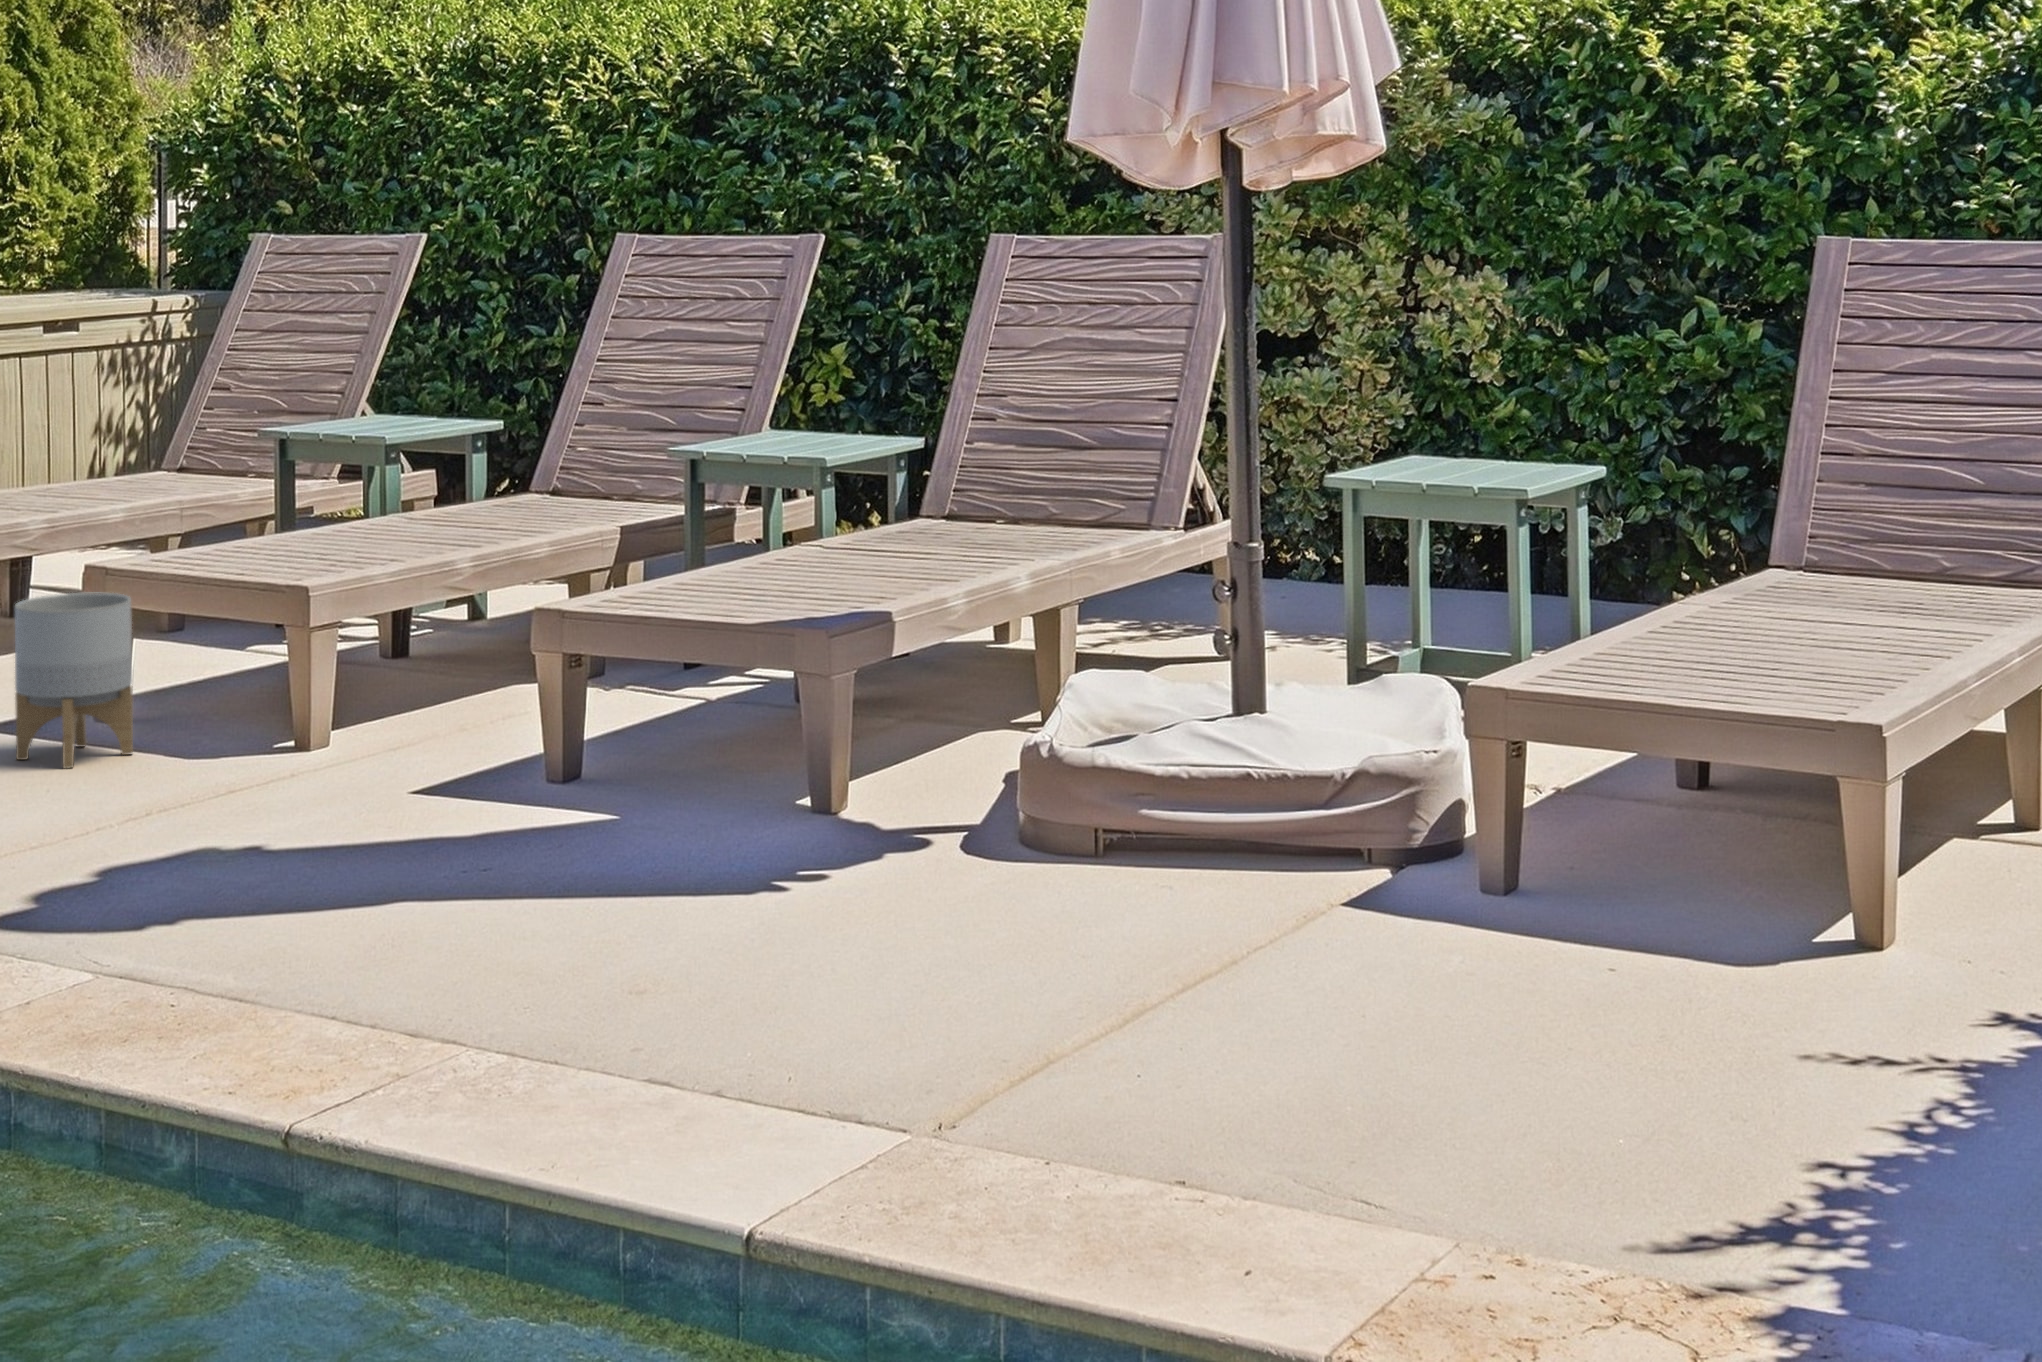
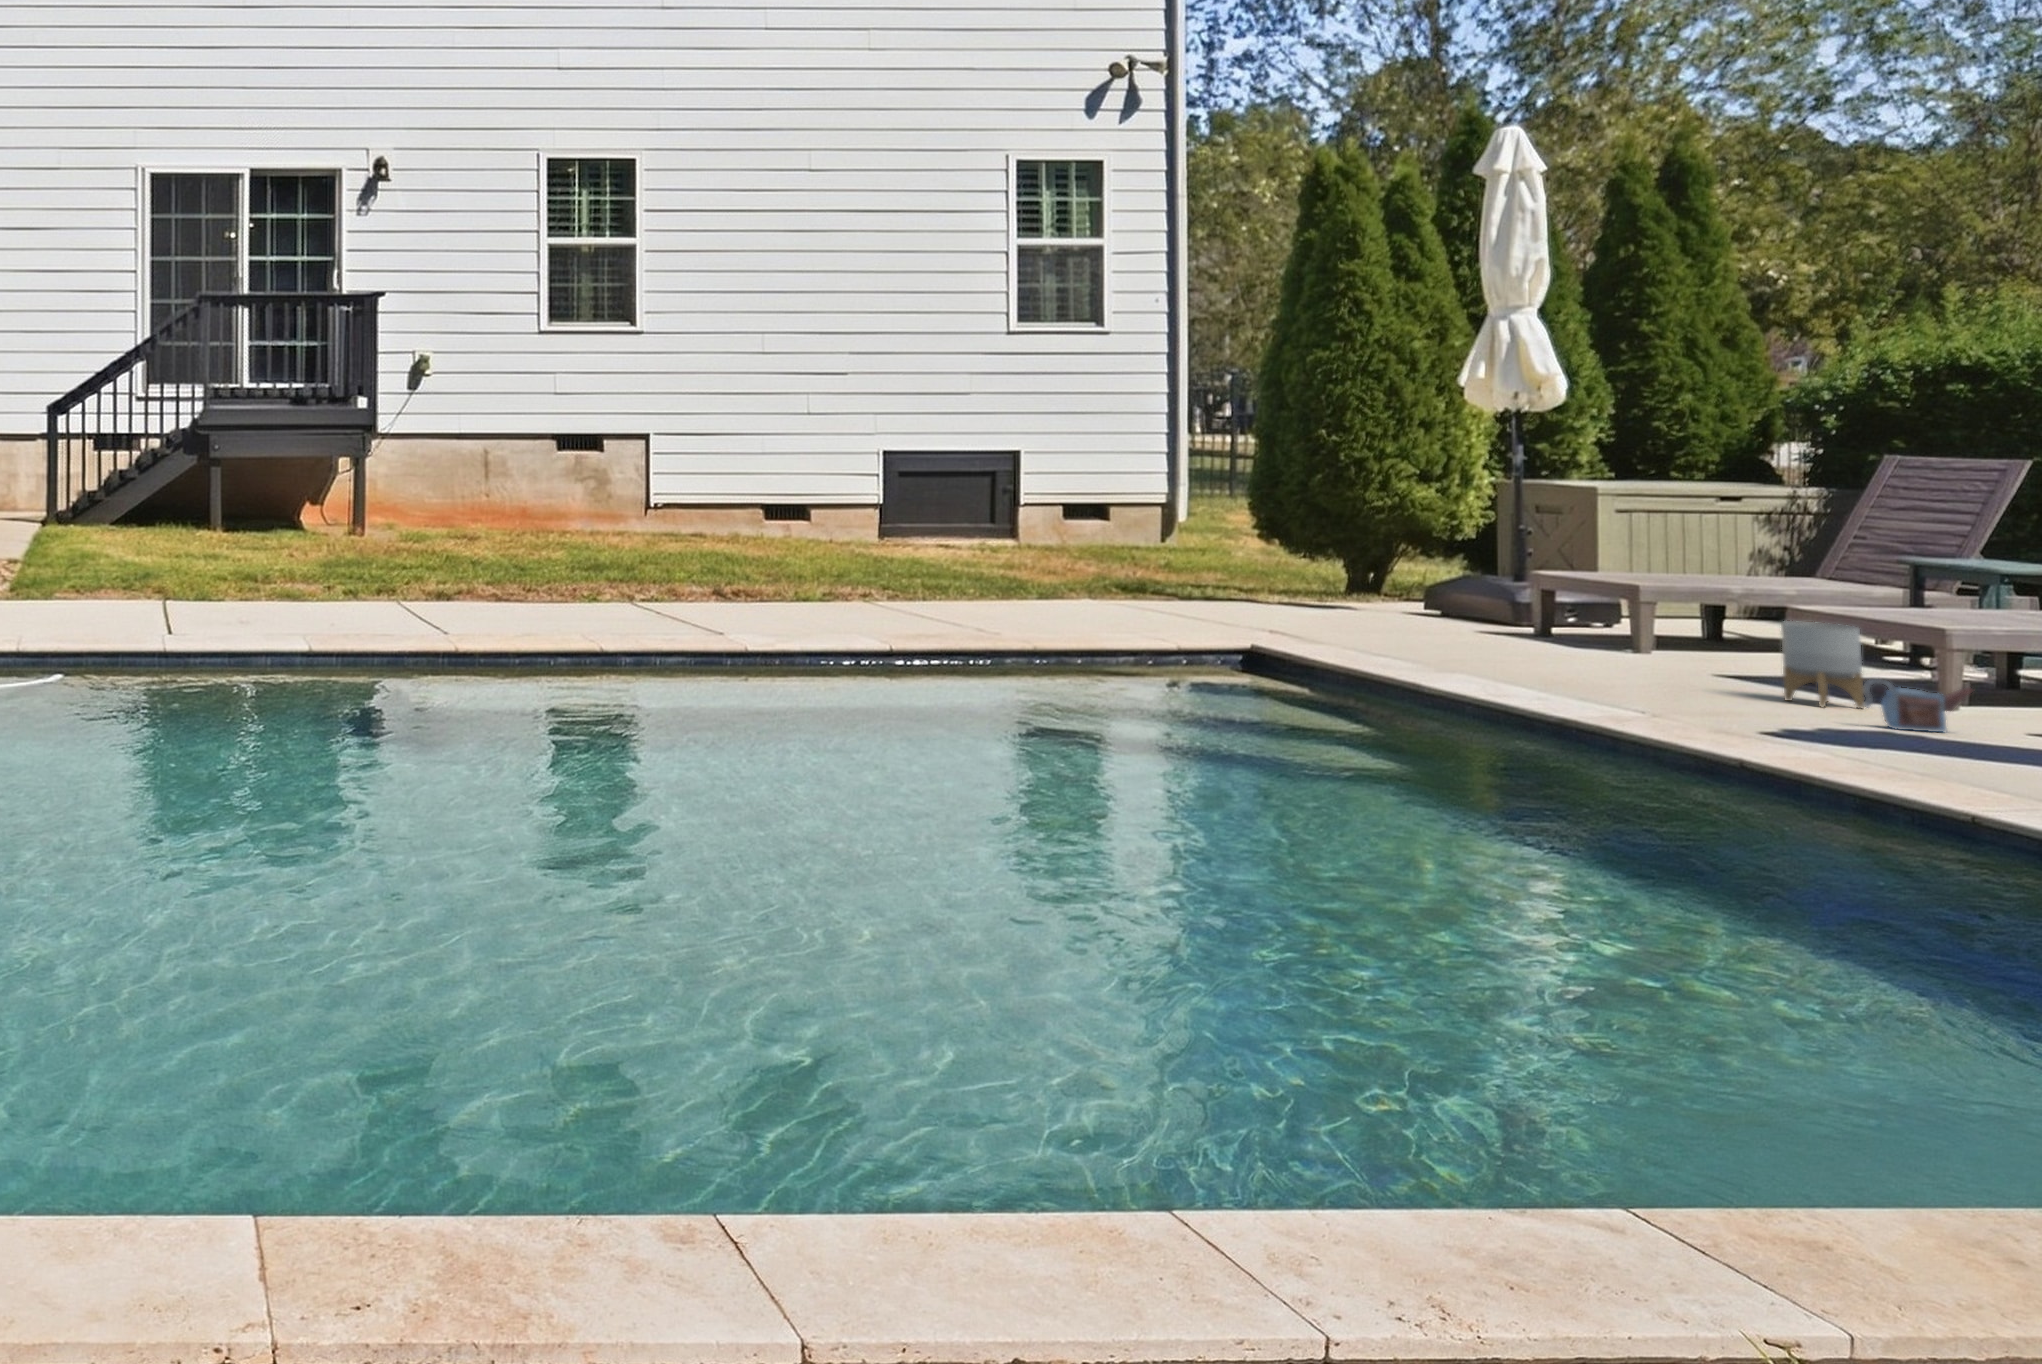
watering can: none [105,706,273,817] -> present [1863,679,1972,733]

